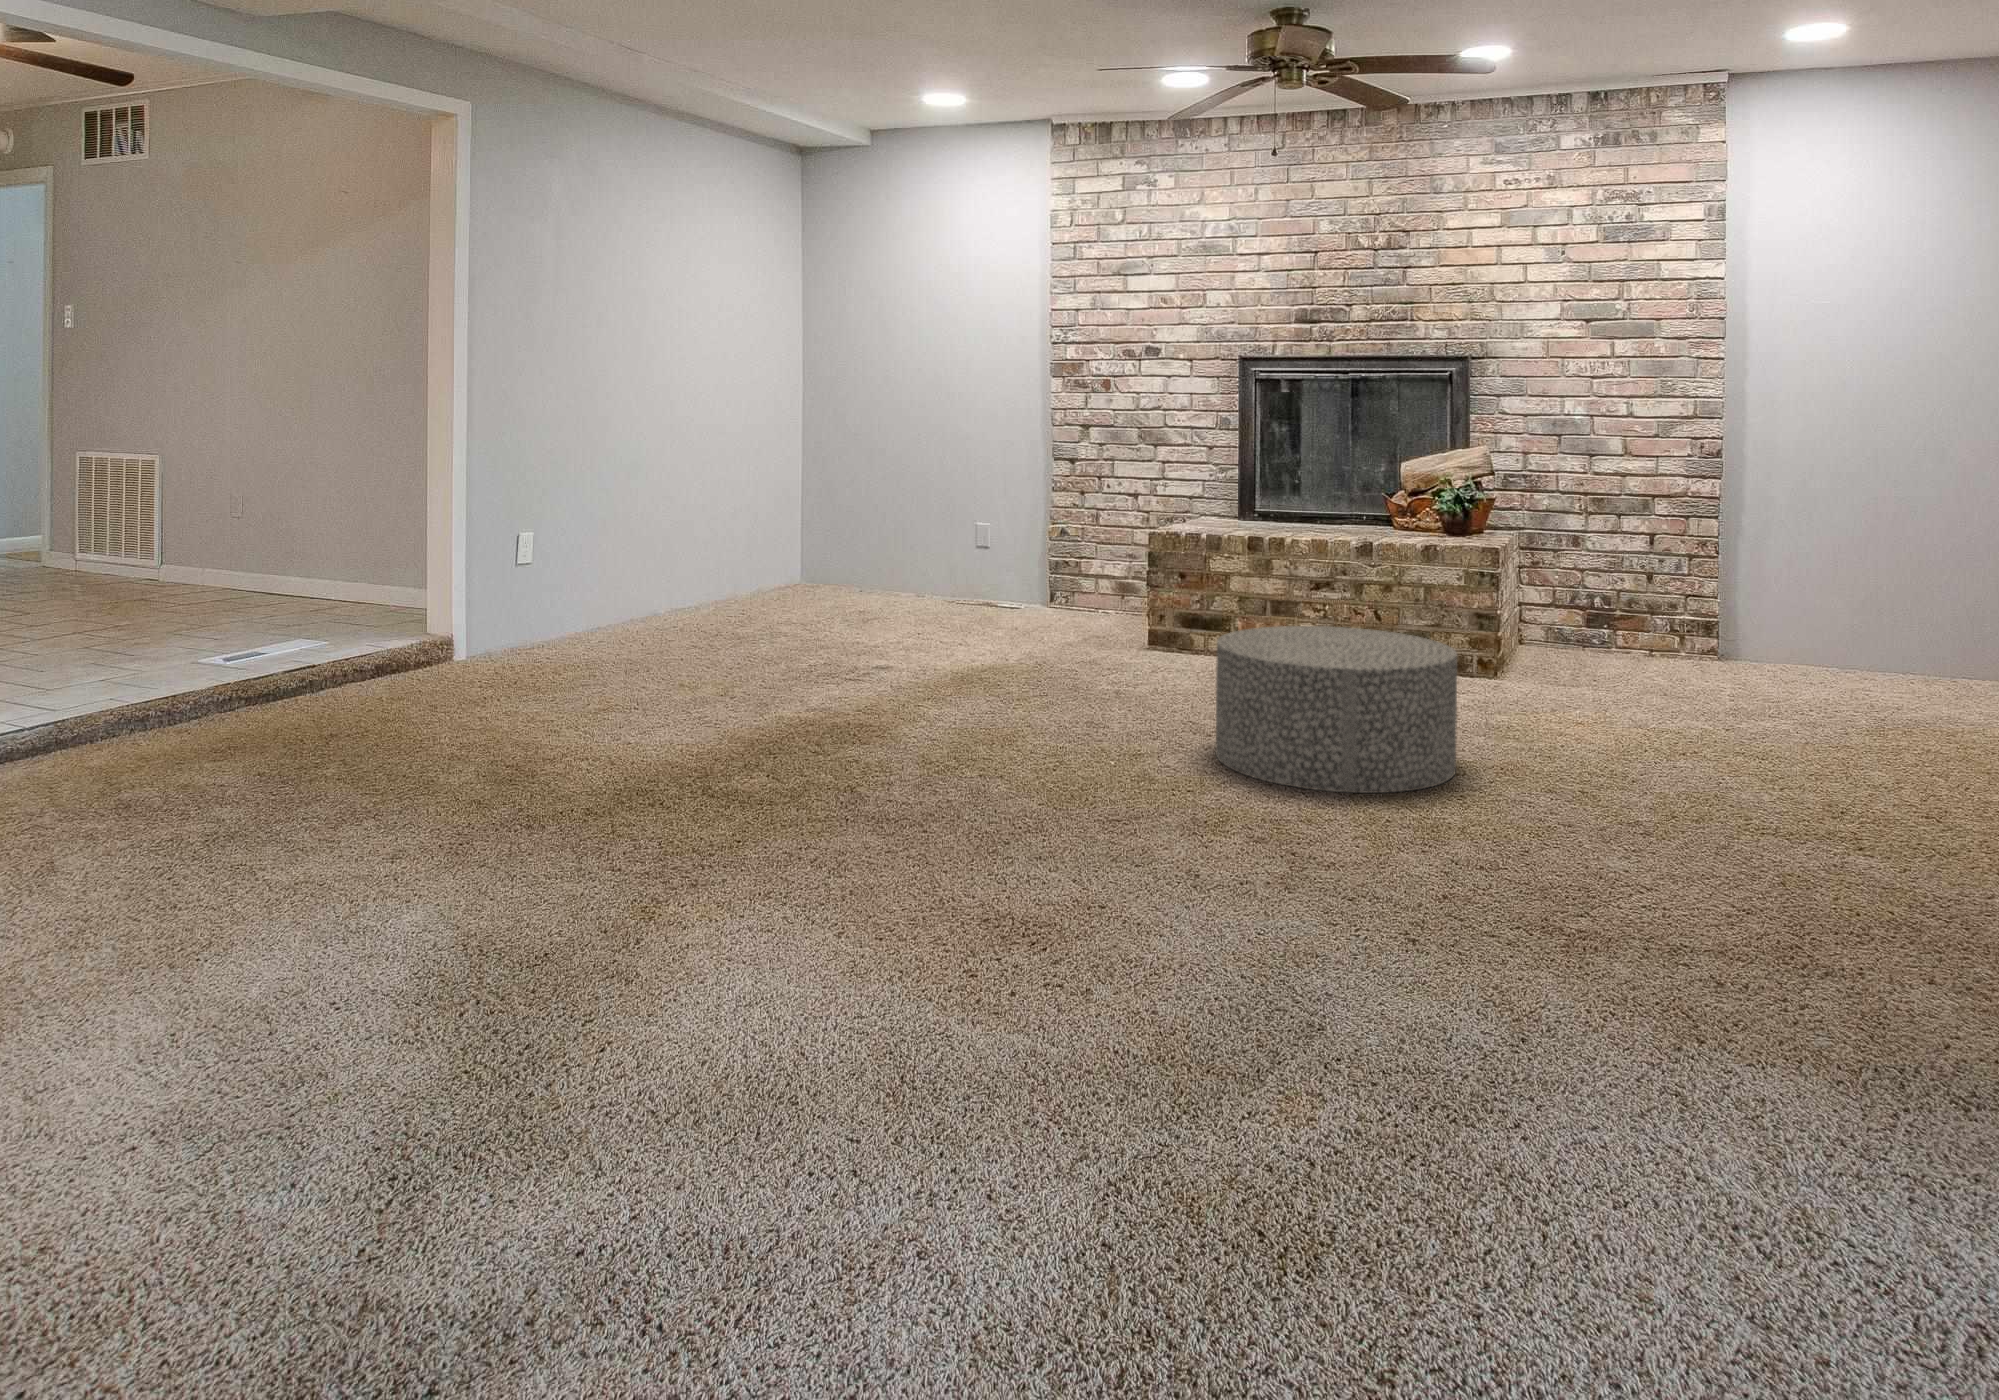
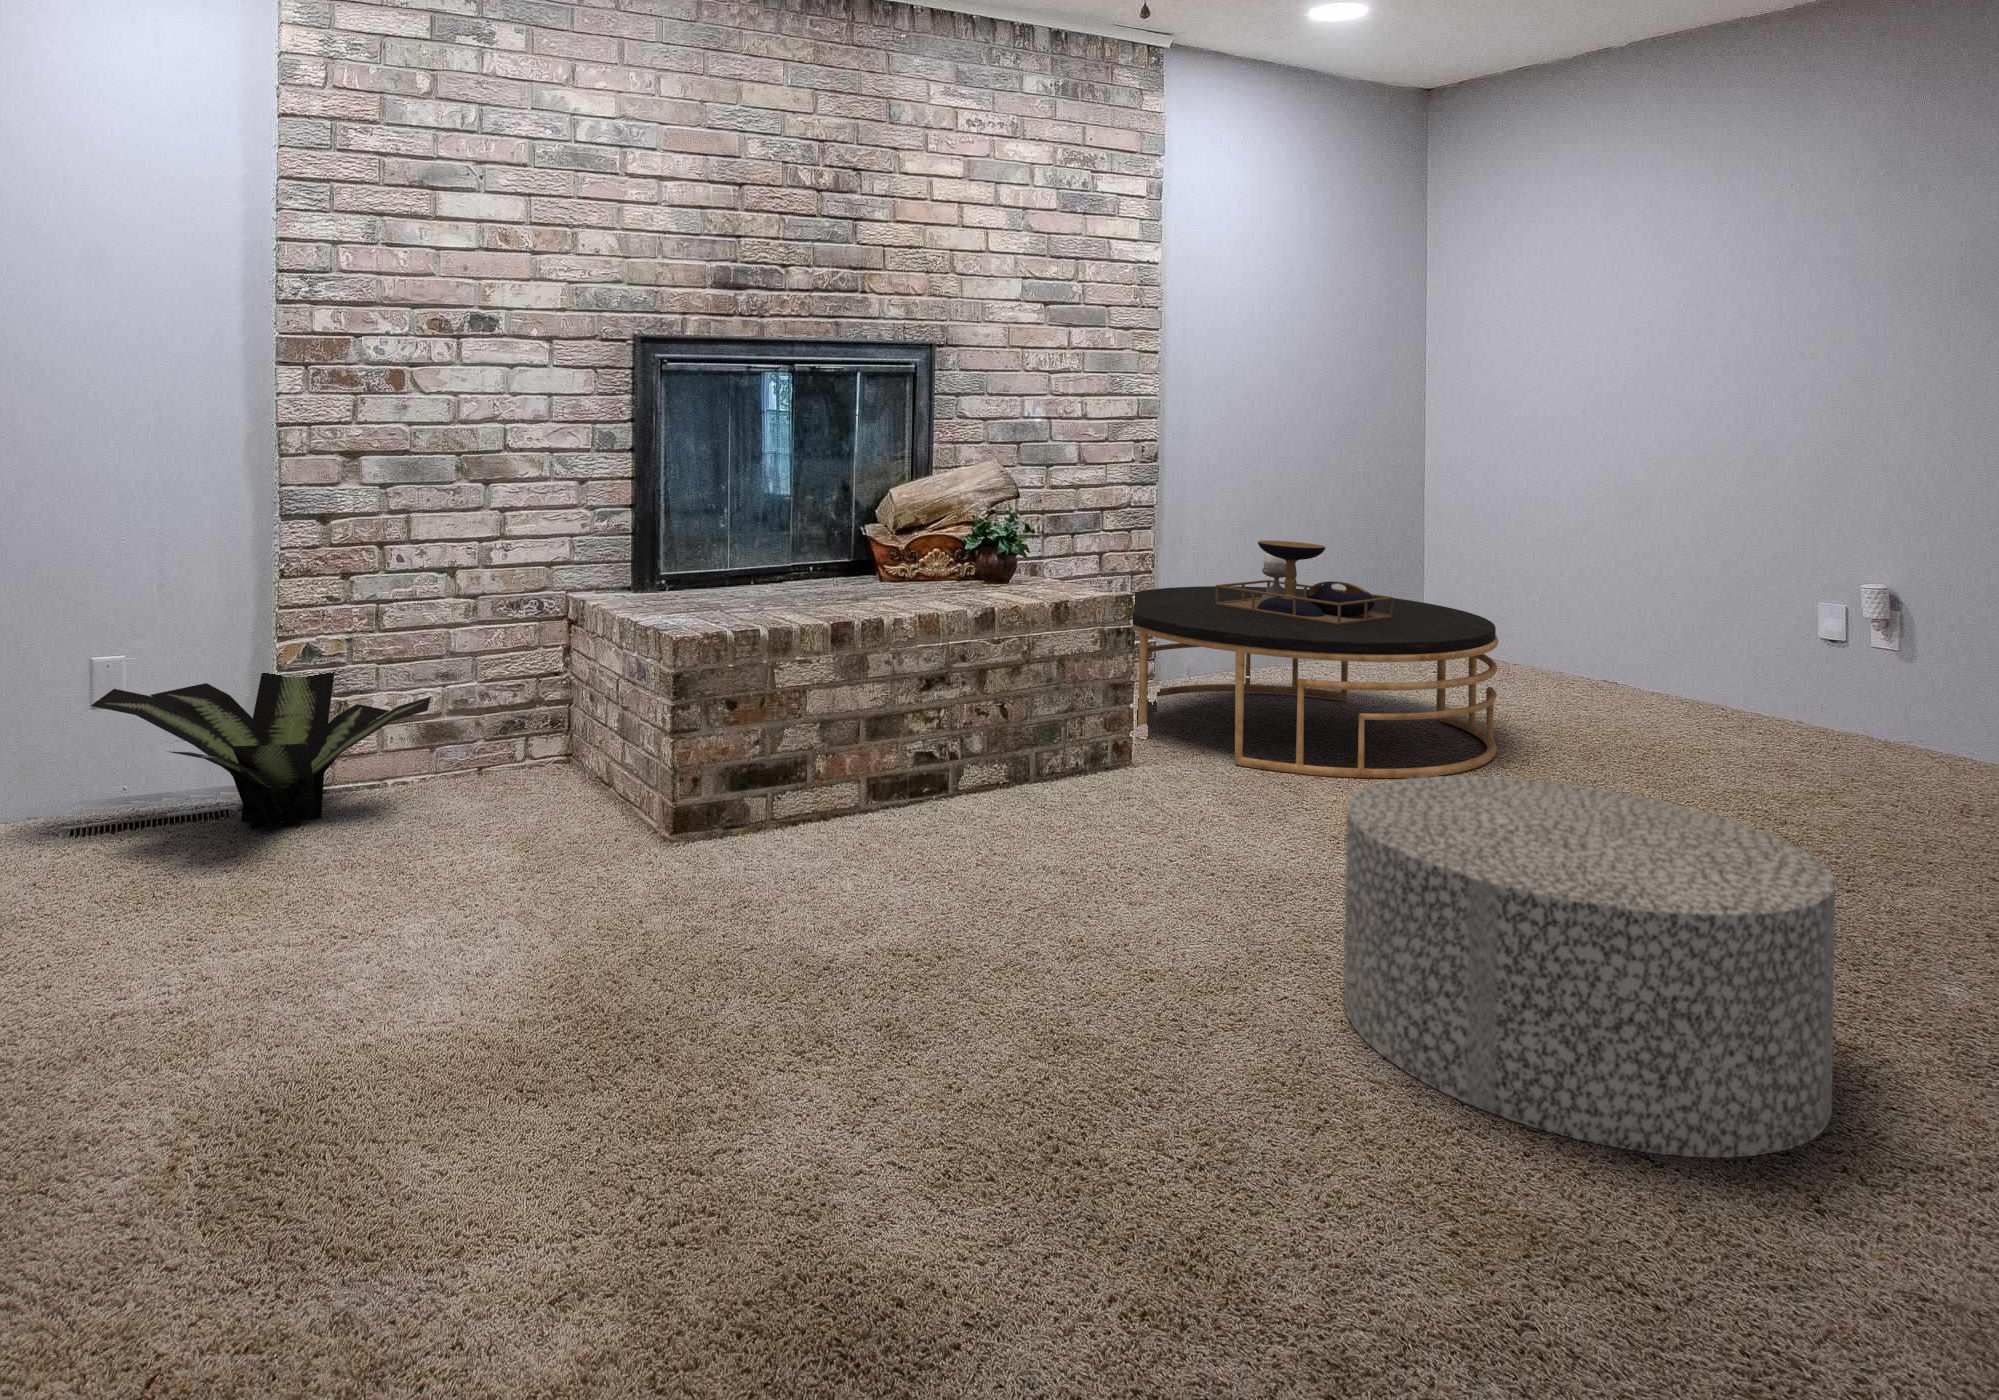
coffee table: none [1574,520,1927,720] -> present [1133,540,1498,778]
potted plant: none [925,541,1076,618] -> present [91,672,431,832]

